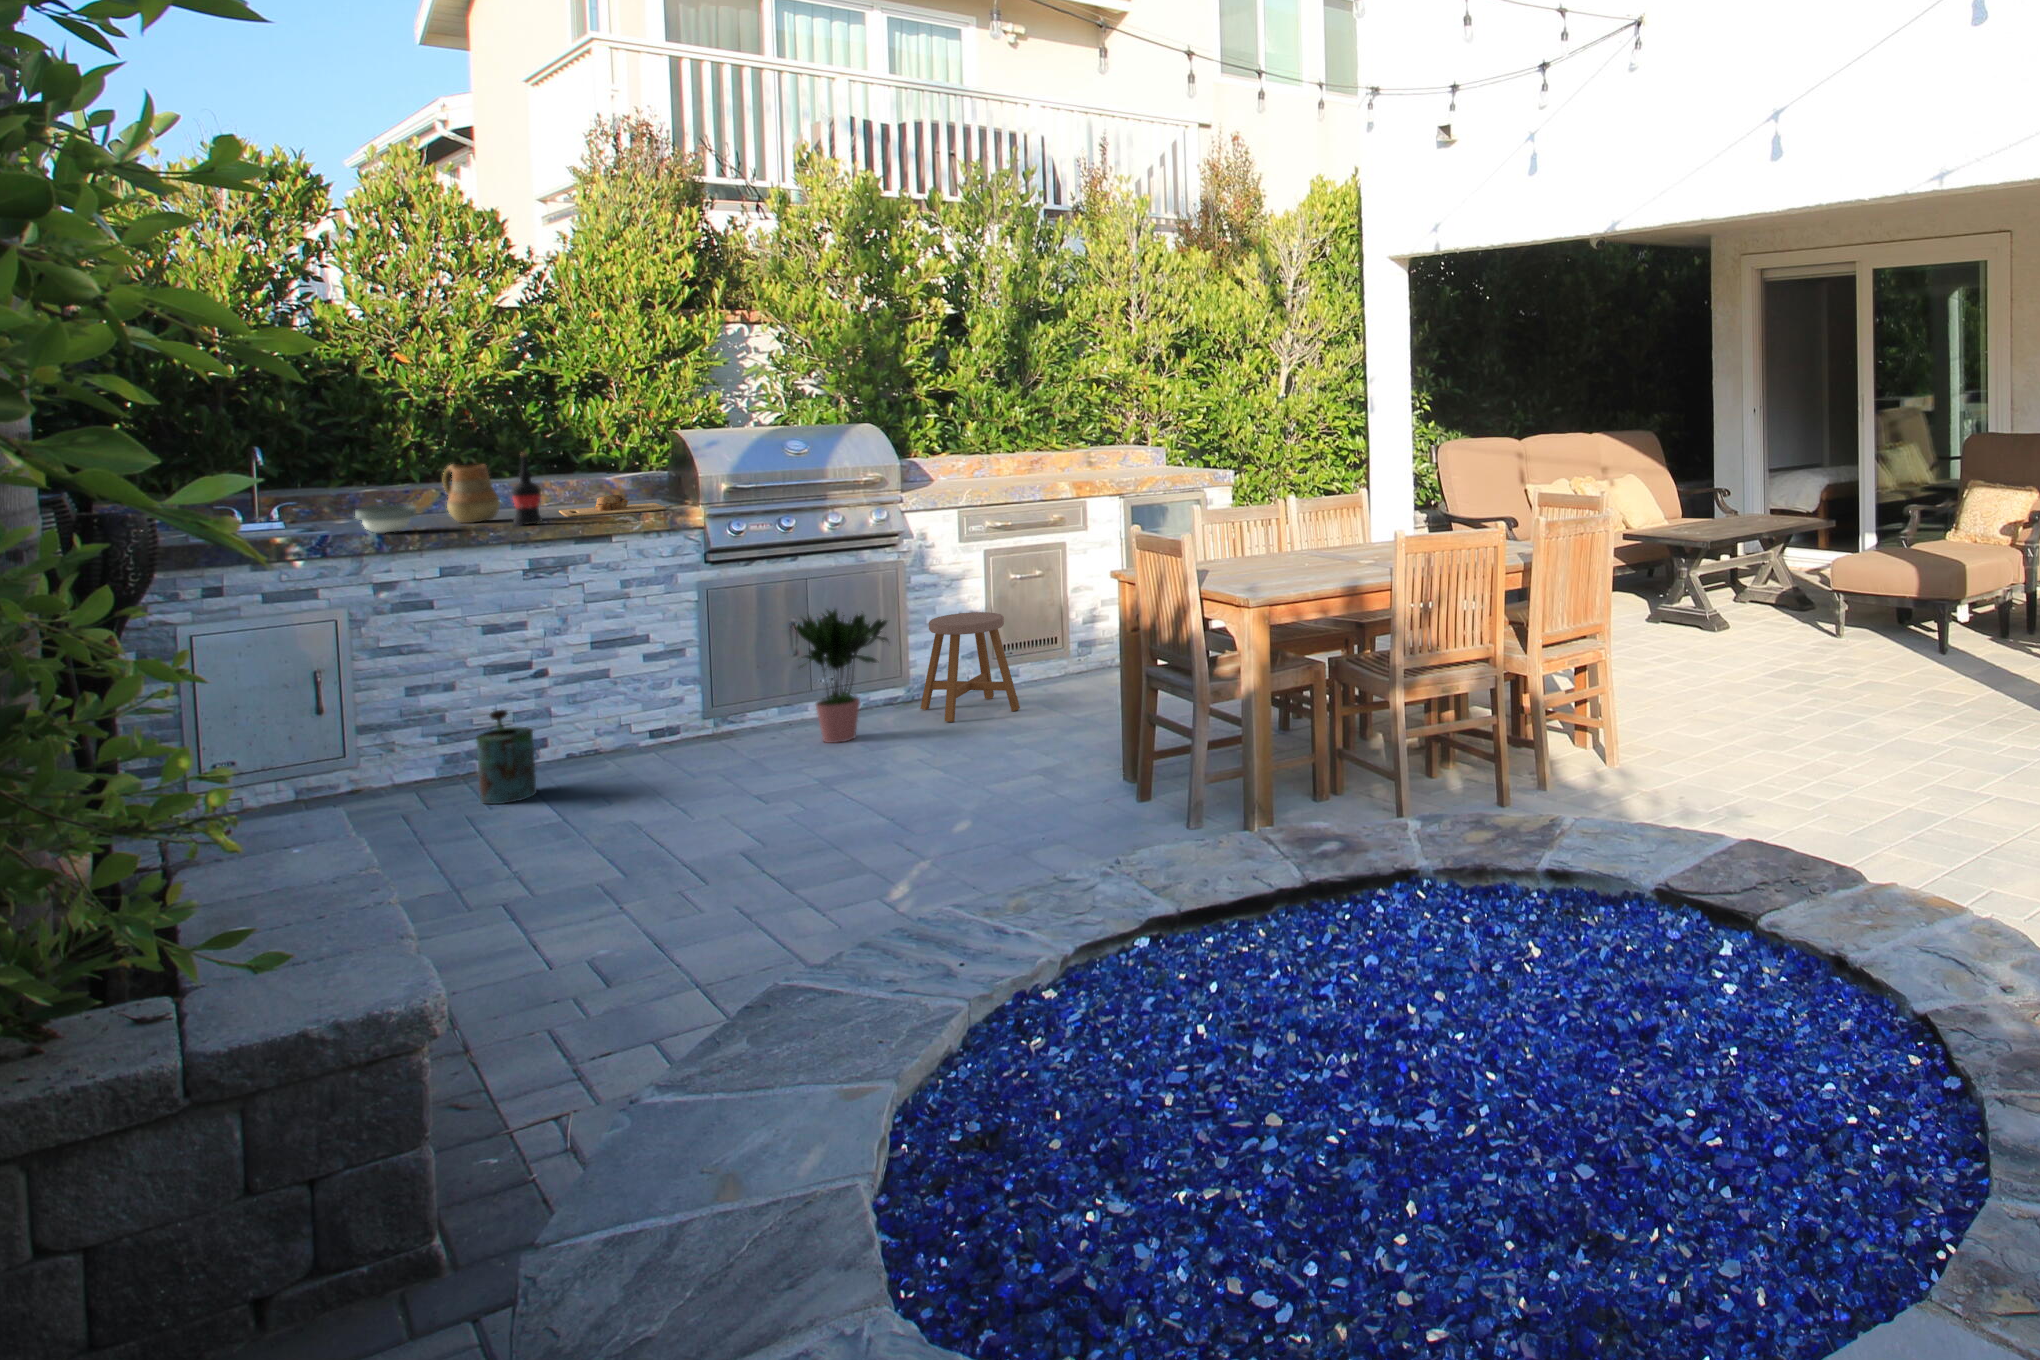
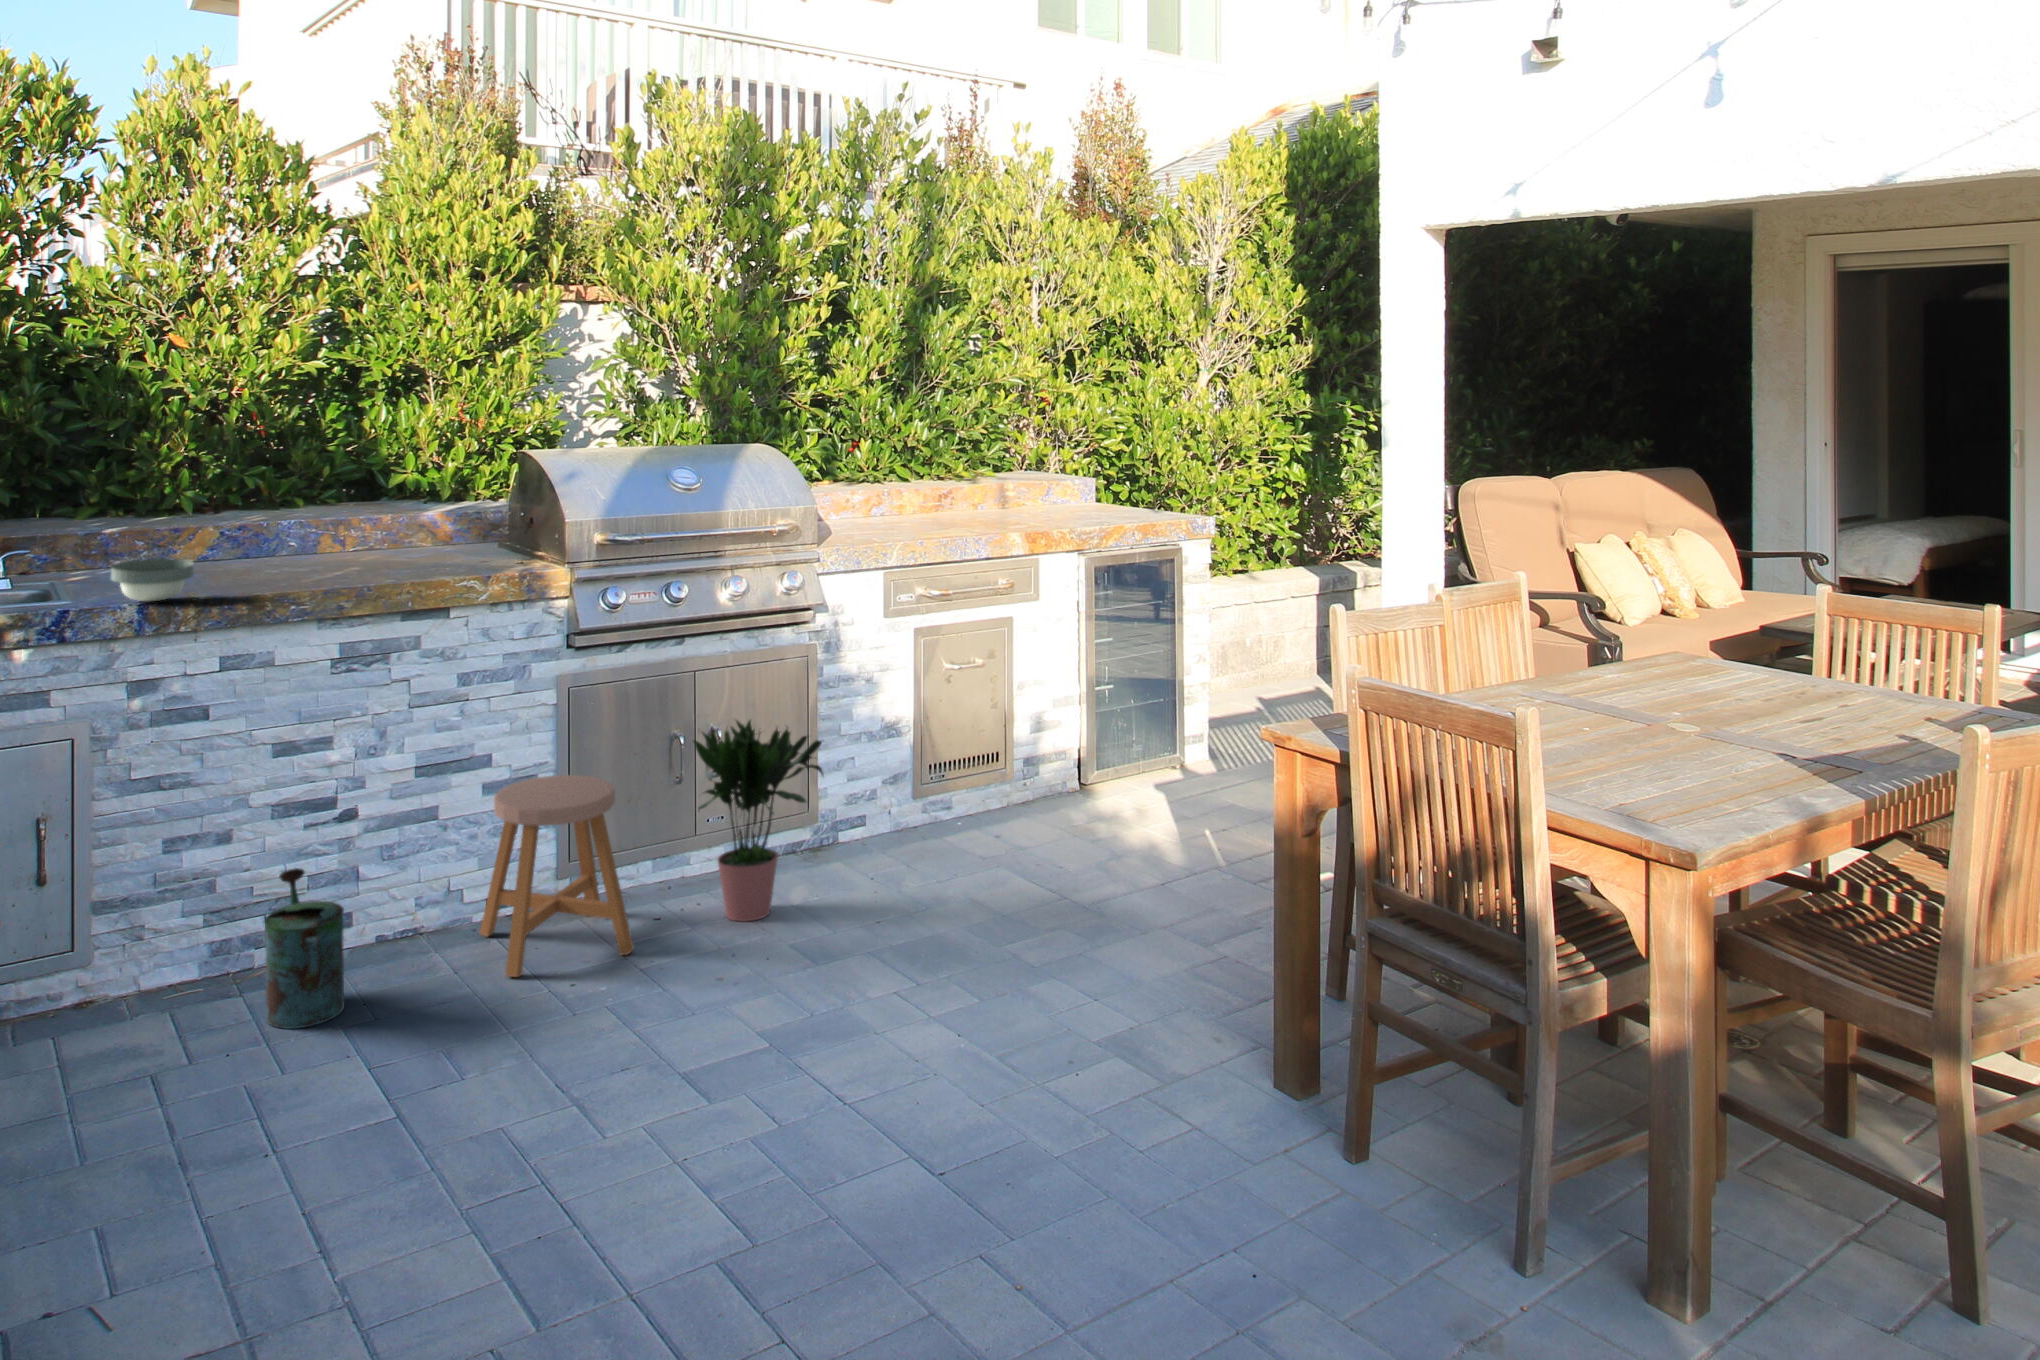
wine bottle: present [511,452,542,525] -> none [323,485,364,591]
pitcher: present [443,464,500,523] -> none [226,496,301,582]
cutting board: present [559,495,666,517] -> none [371,541,516,576]
stool: present [920,612,1020,721] -> present [480,775,634,977]

